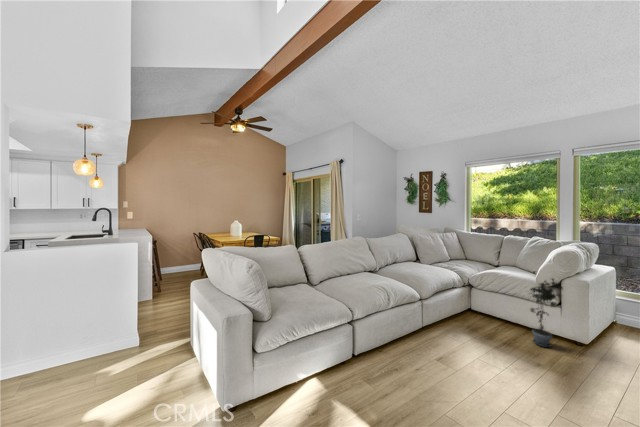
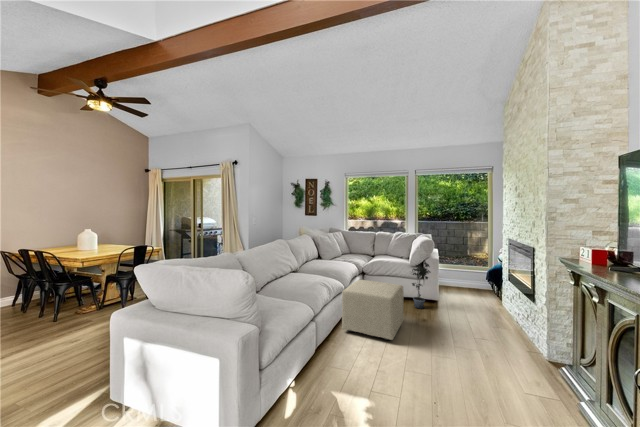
ottoman: none [401,290,493,371] -> present [342,280,404,340]

